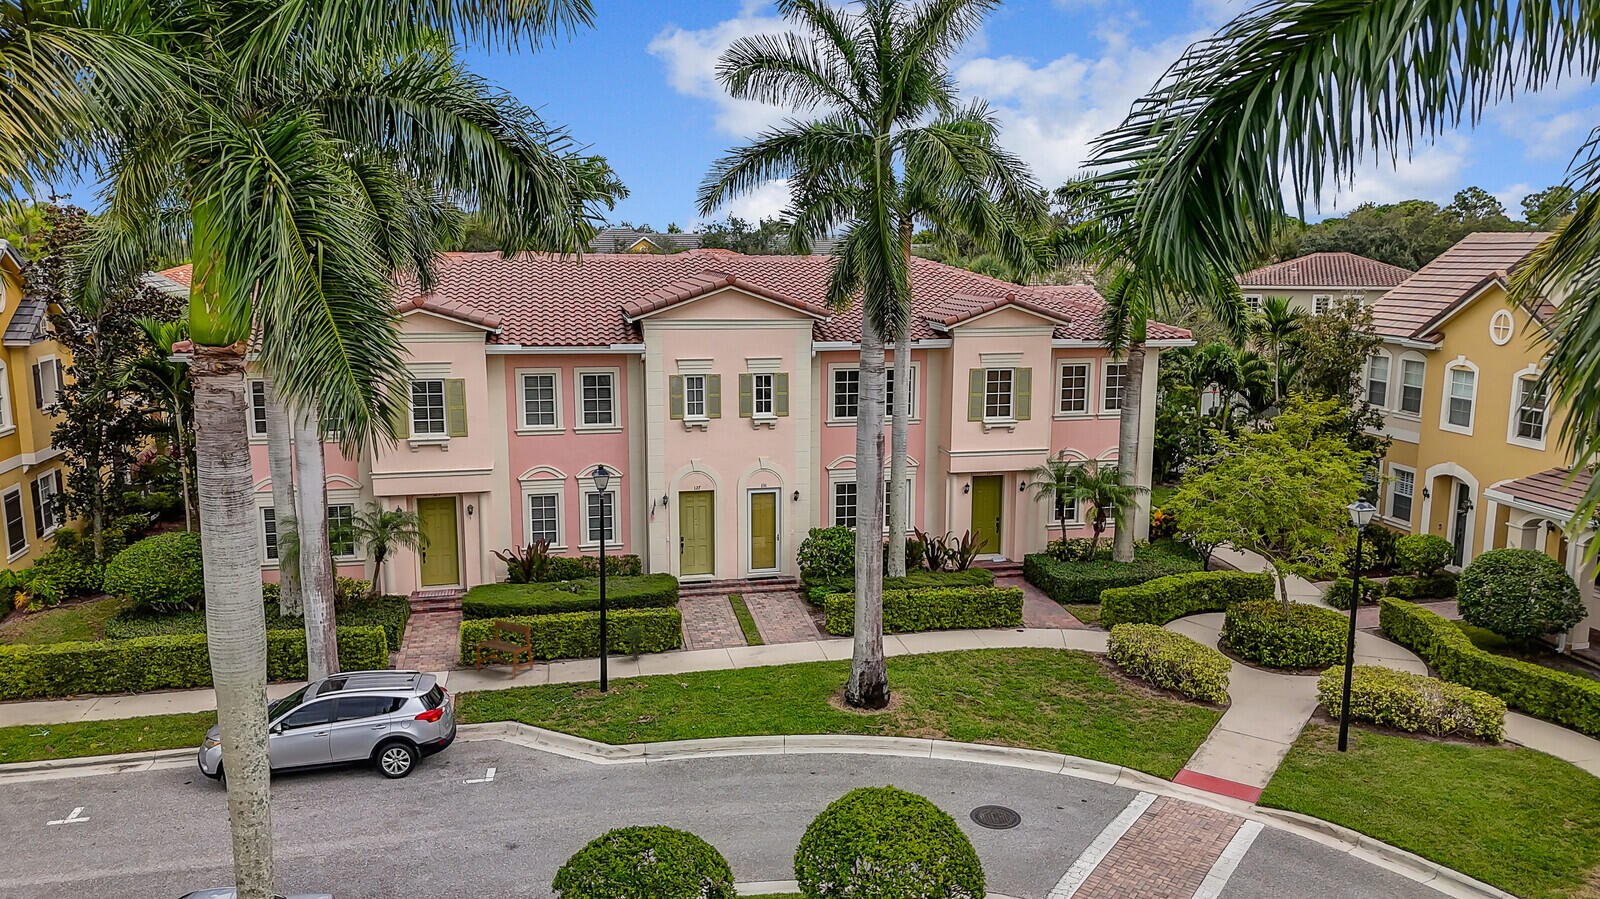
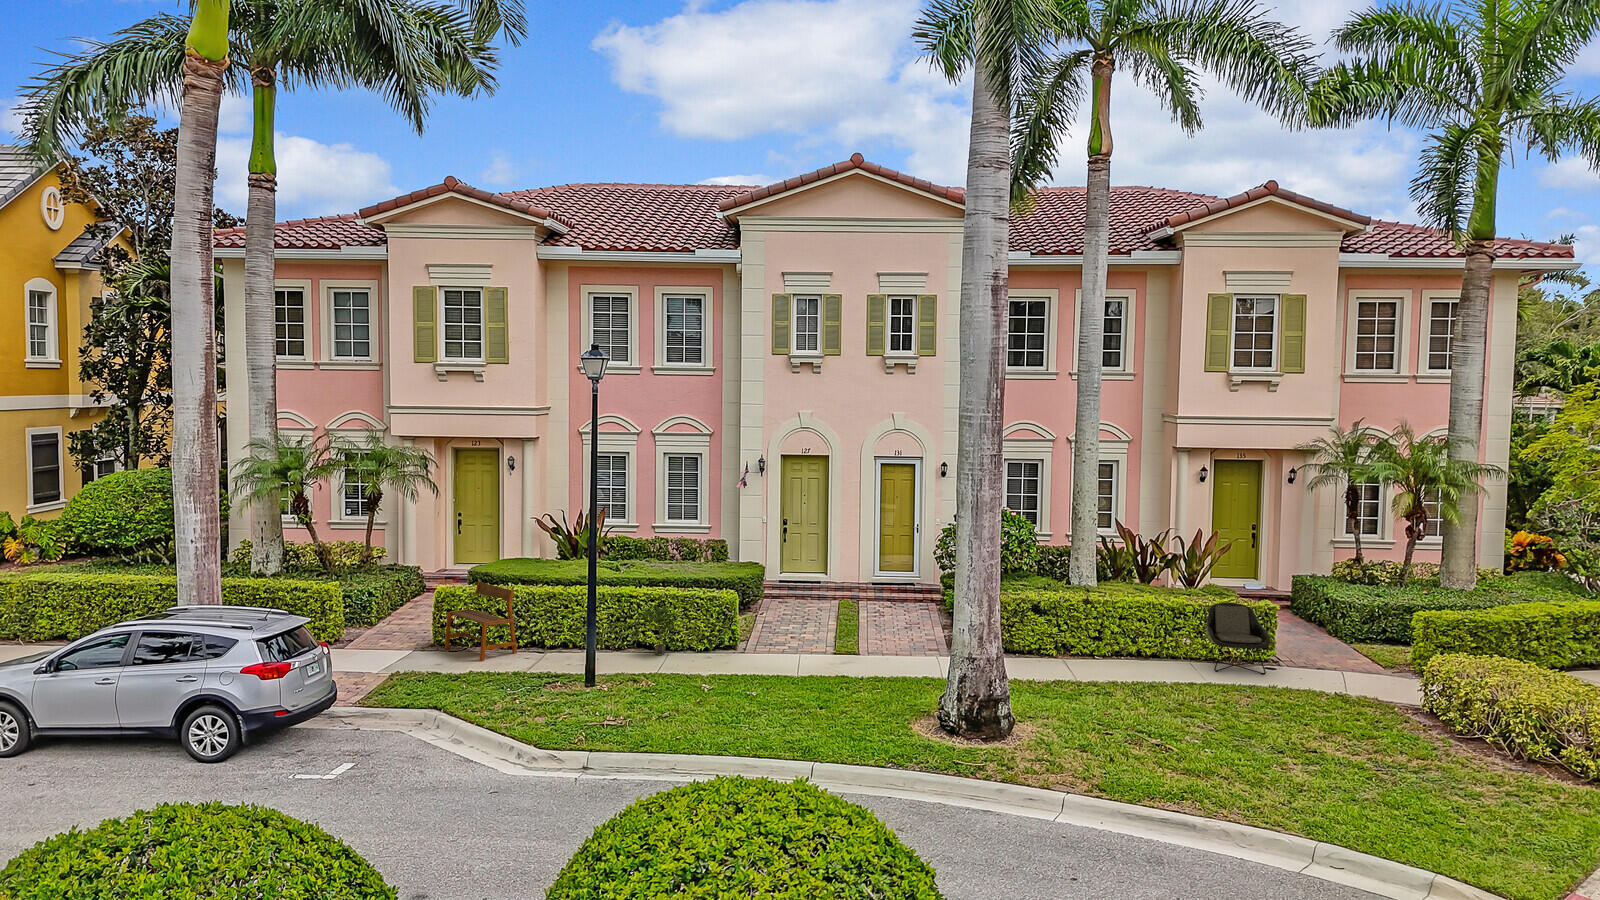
lounge chair: none [979,592,1018,637] -> present [1204,602,1270,675]

